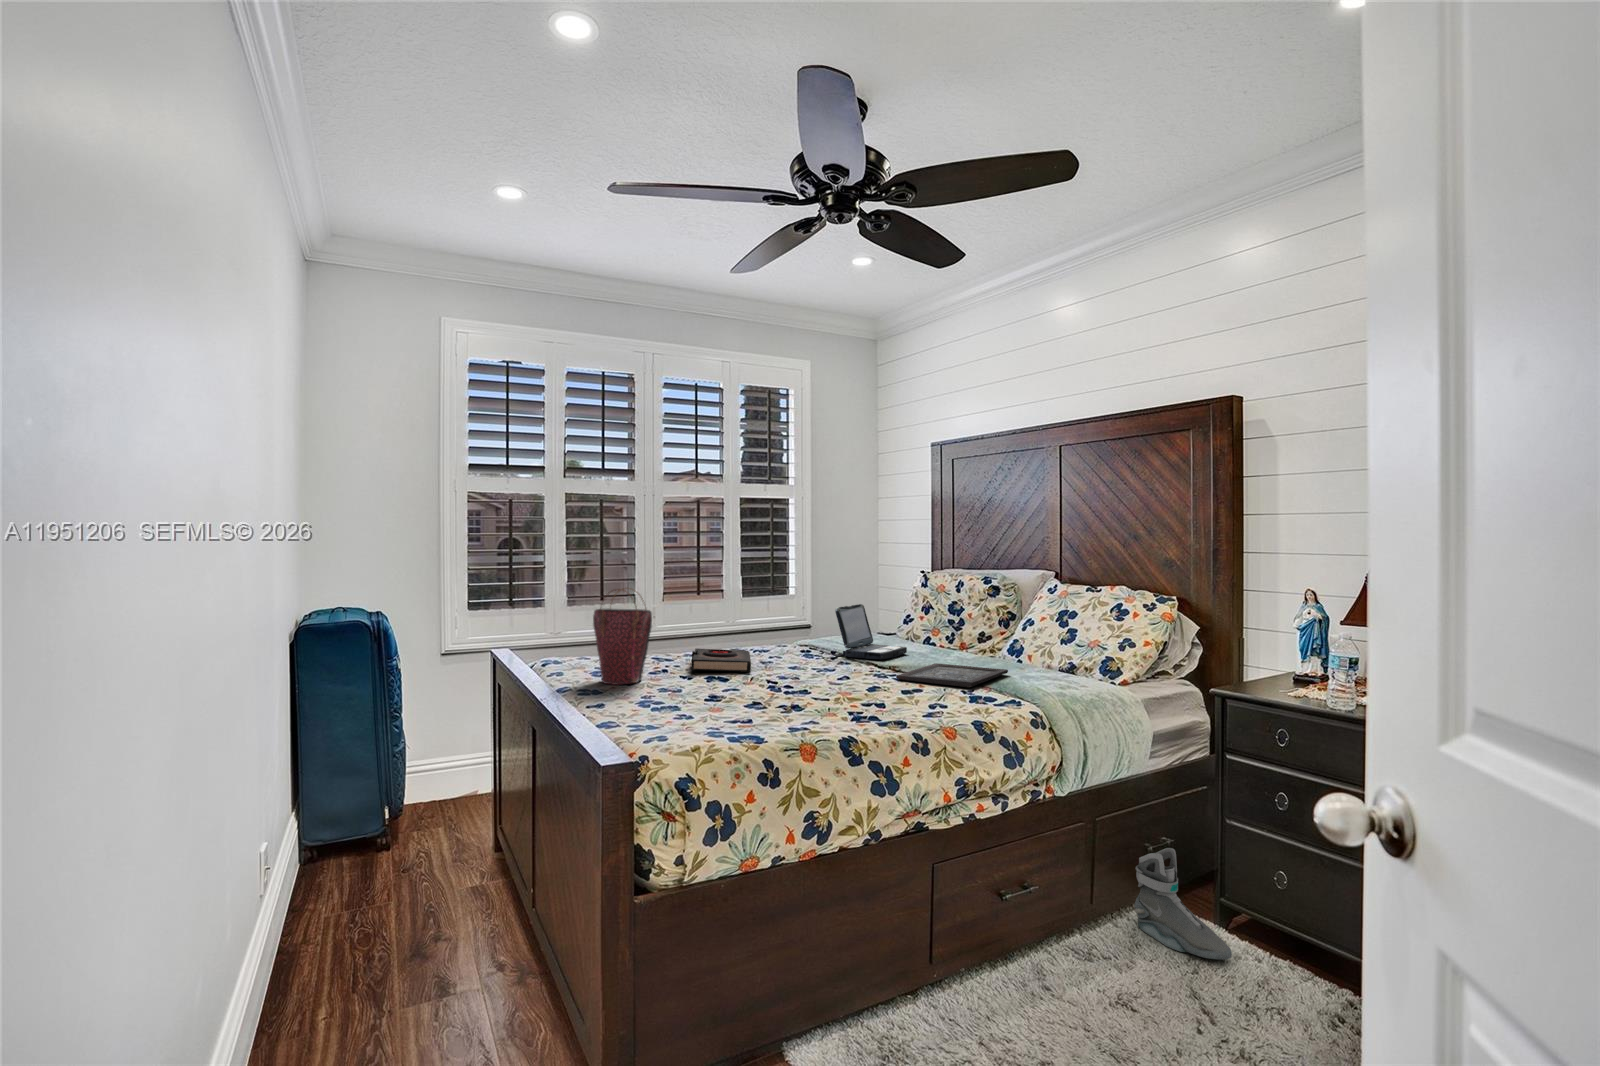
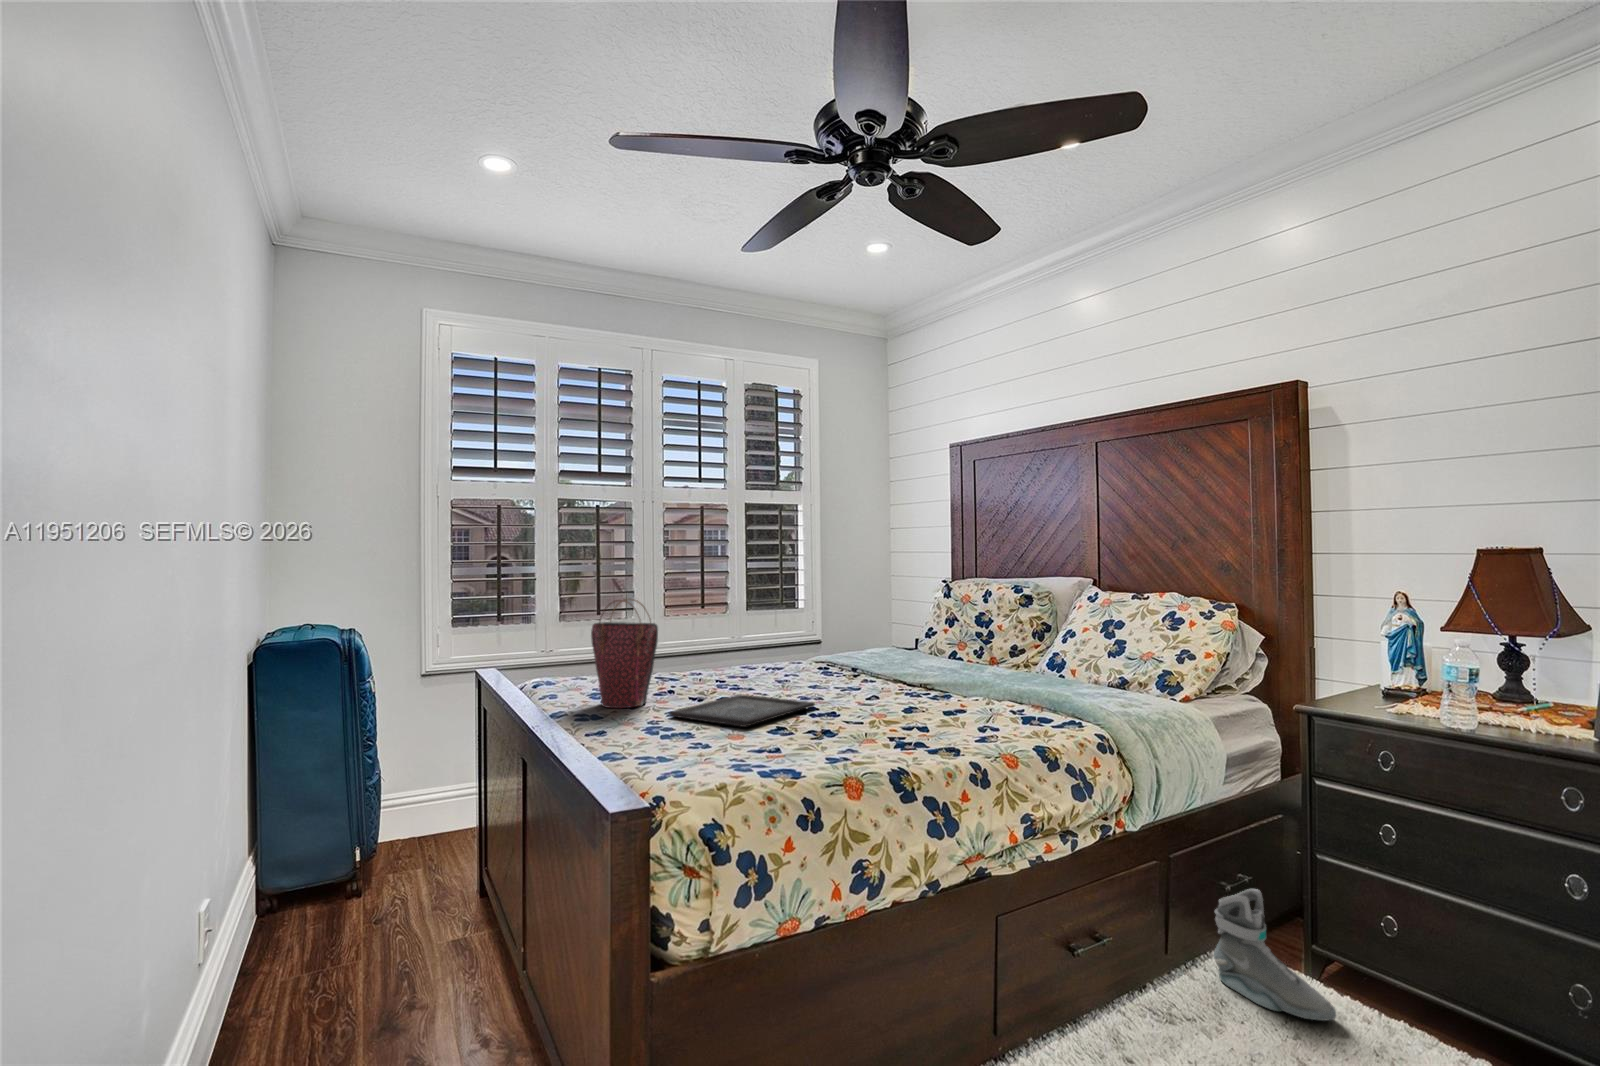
laptop: present [834,604,907,659] -> none [855,616,935,676]
book: present [691,648,751,672] -> none [700,666,768,692]
tray: present [896,663,1008,687] -> present [670,695,815,727]

